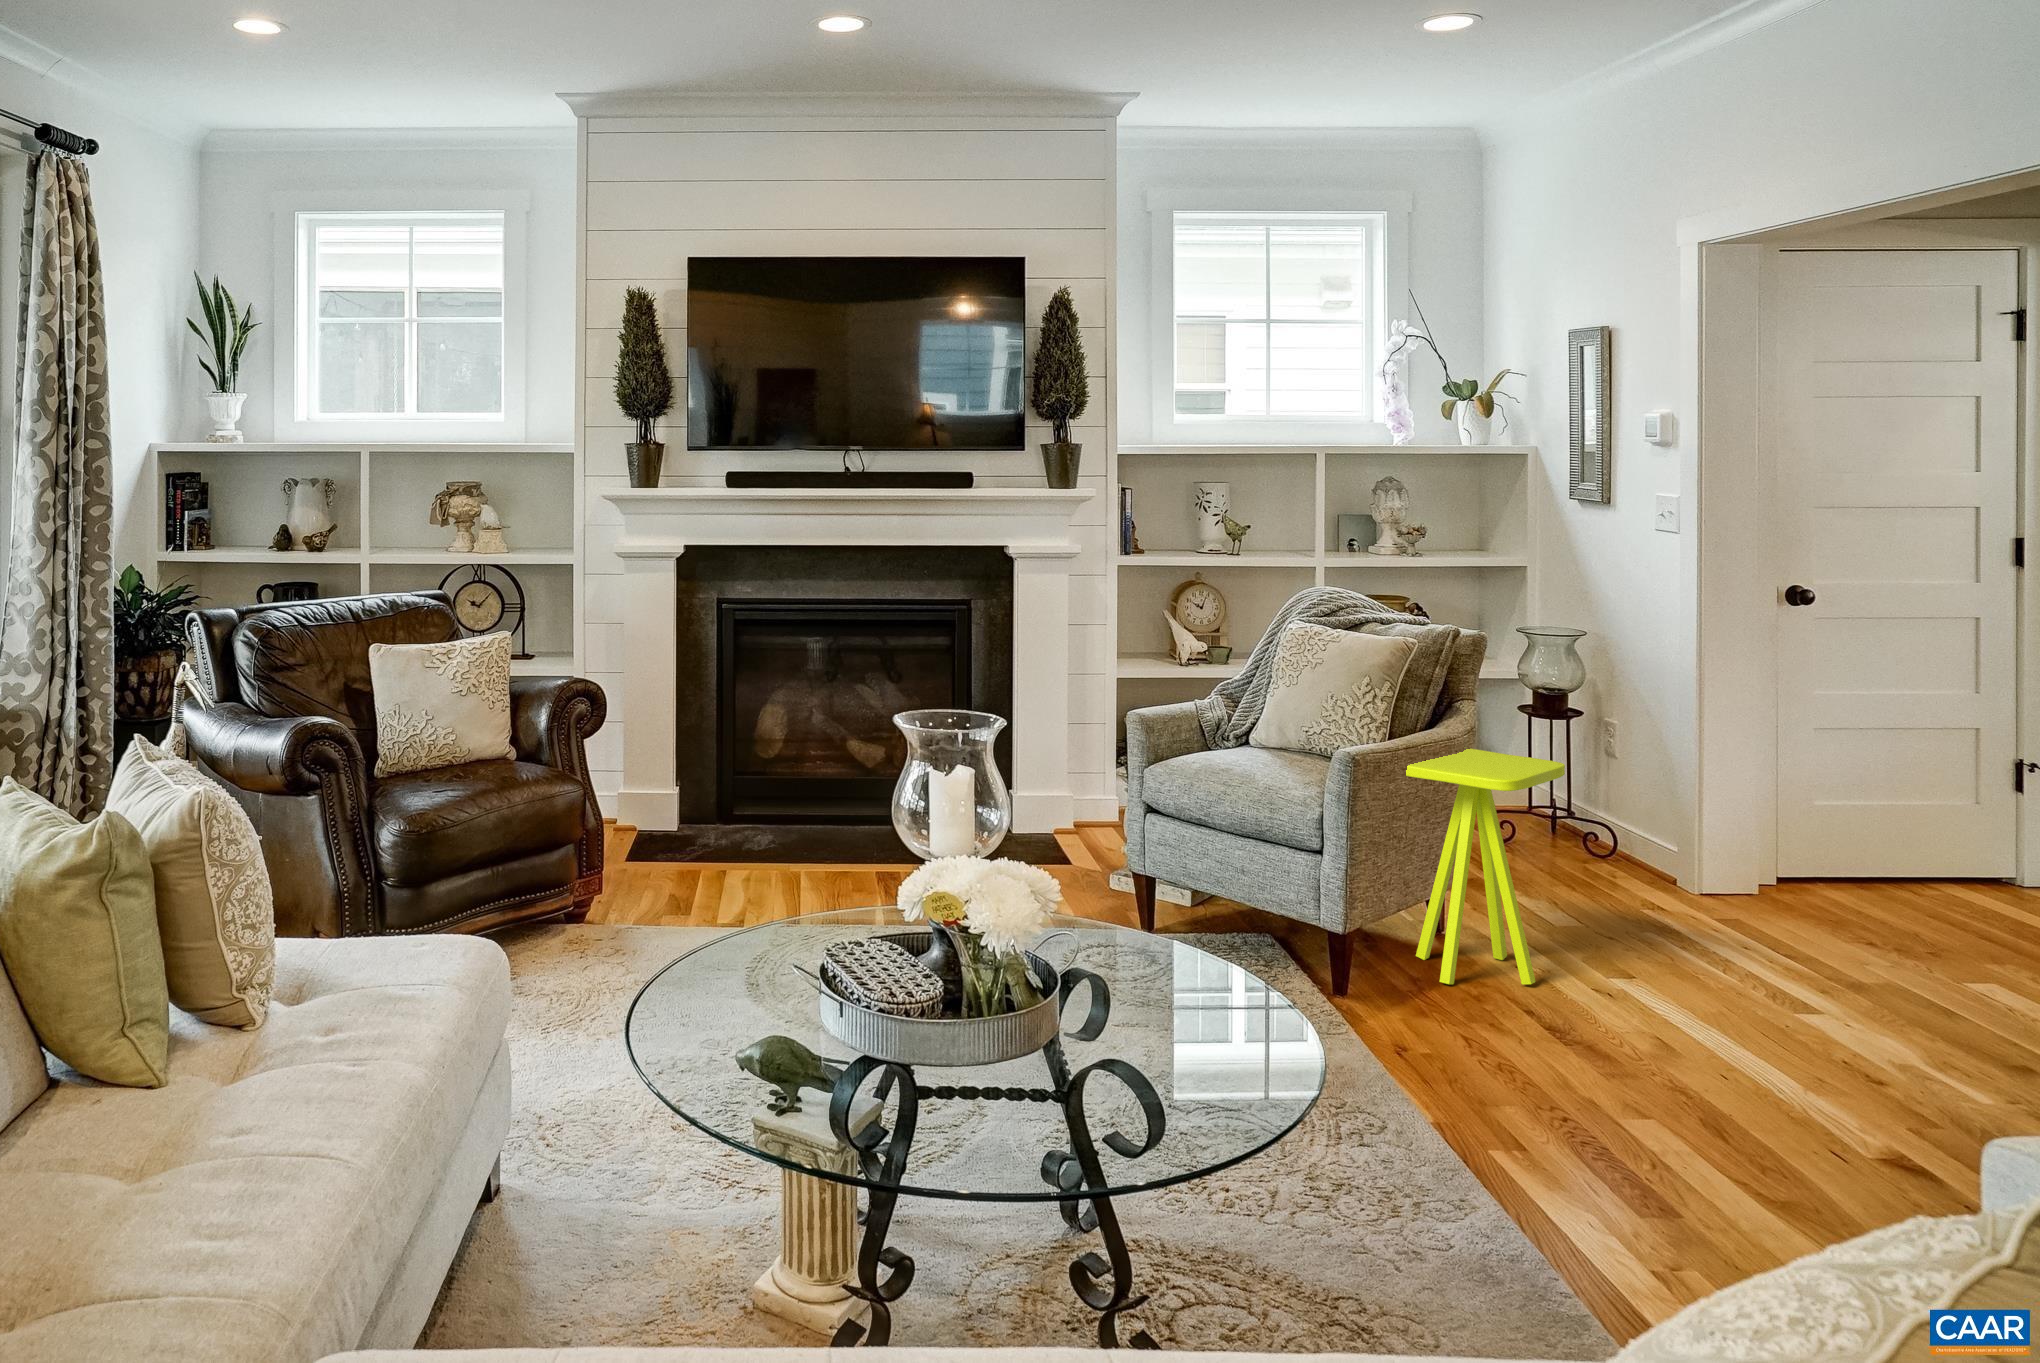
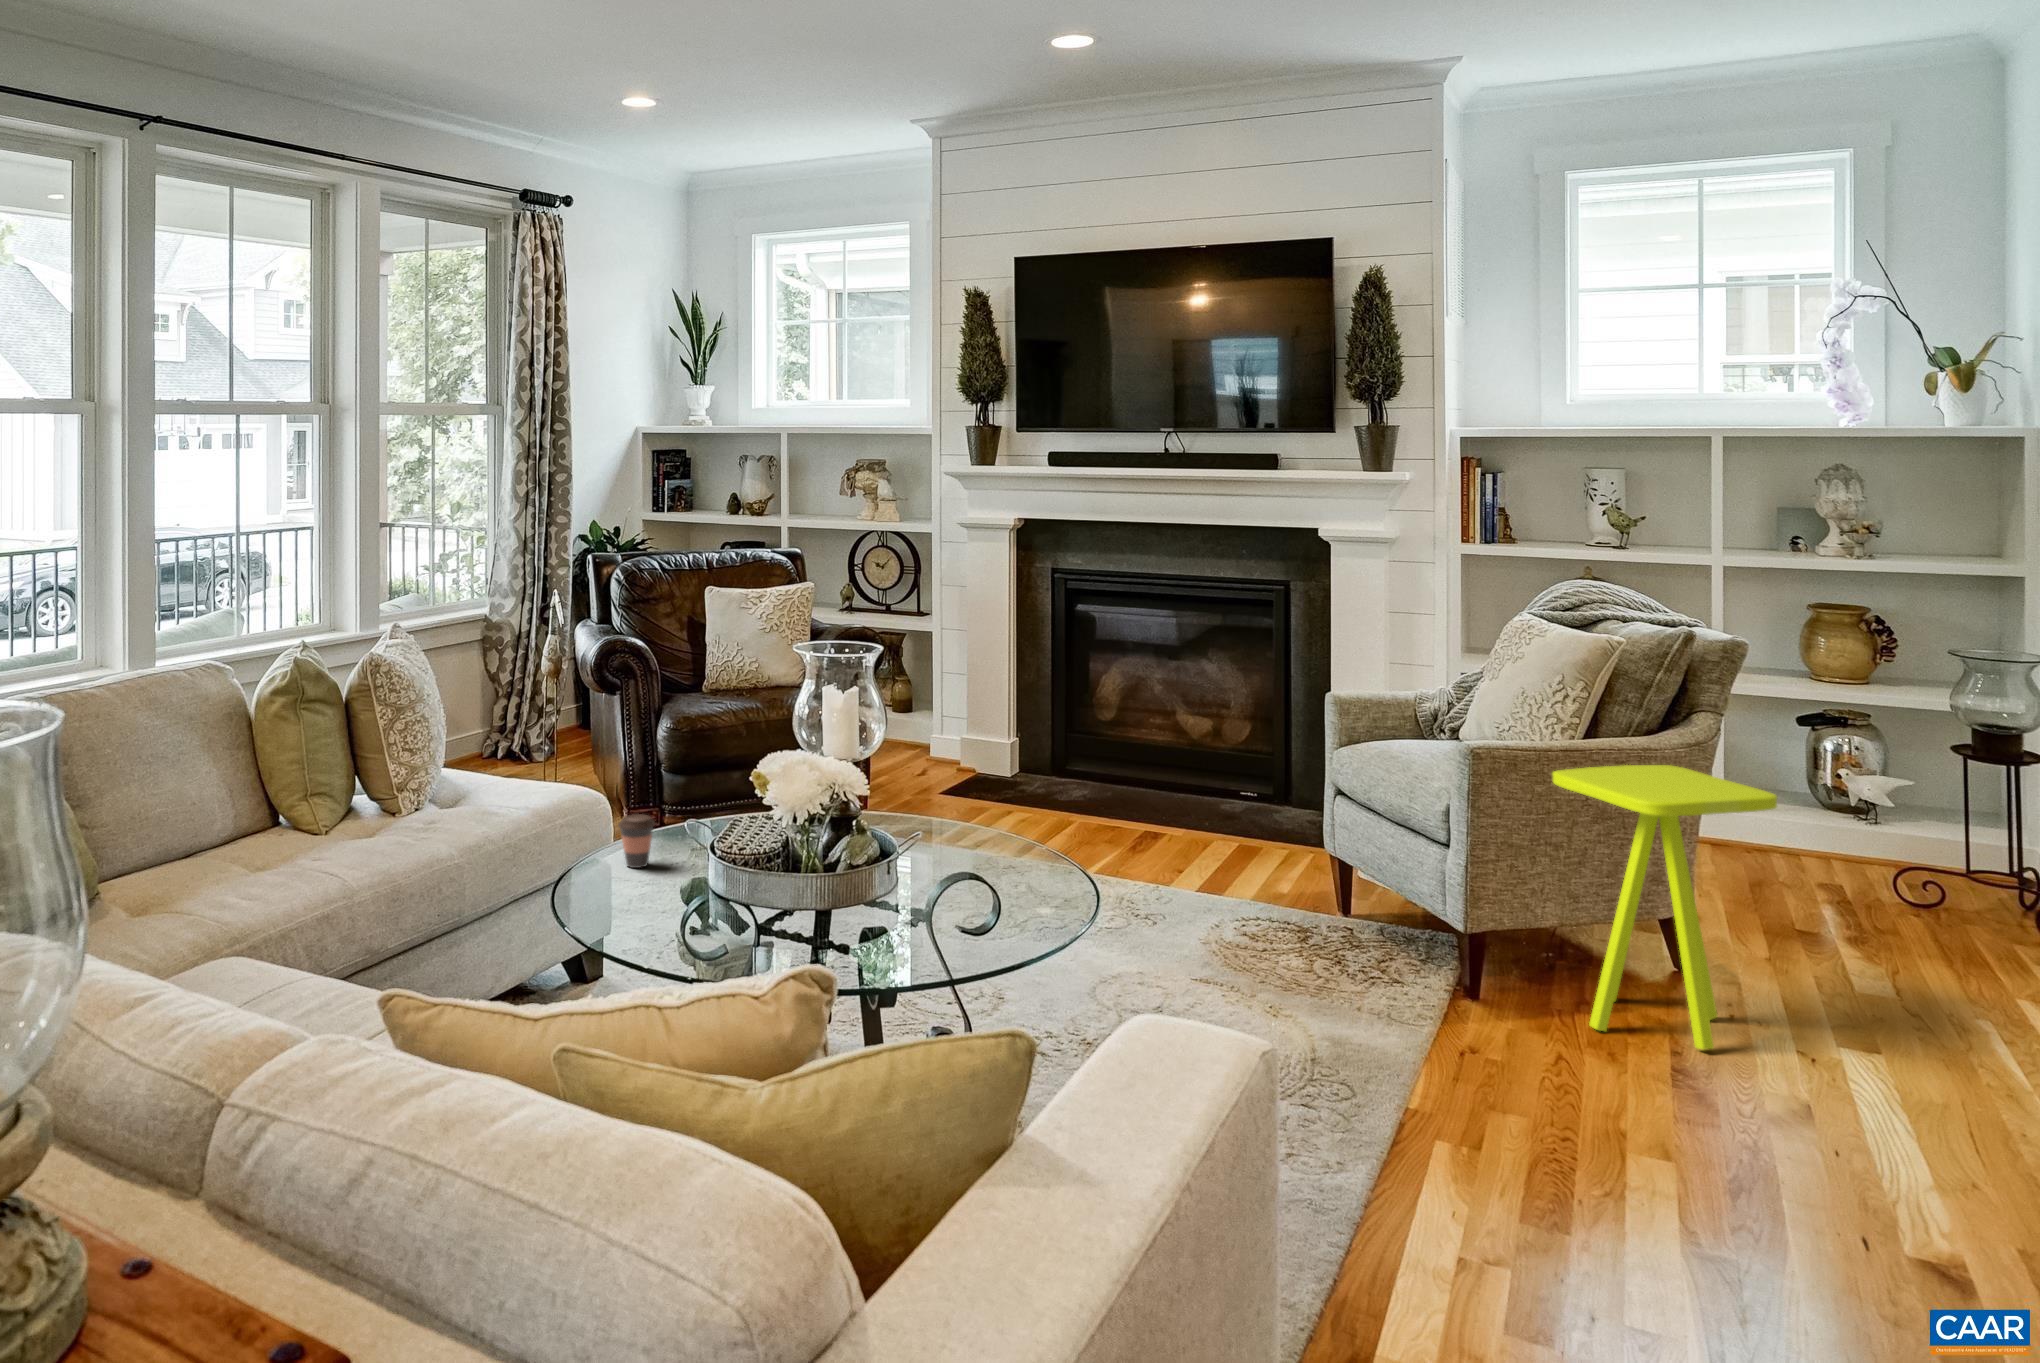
coffee cup: none [696,924,741,990] -> present [618,814,655,868]

